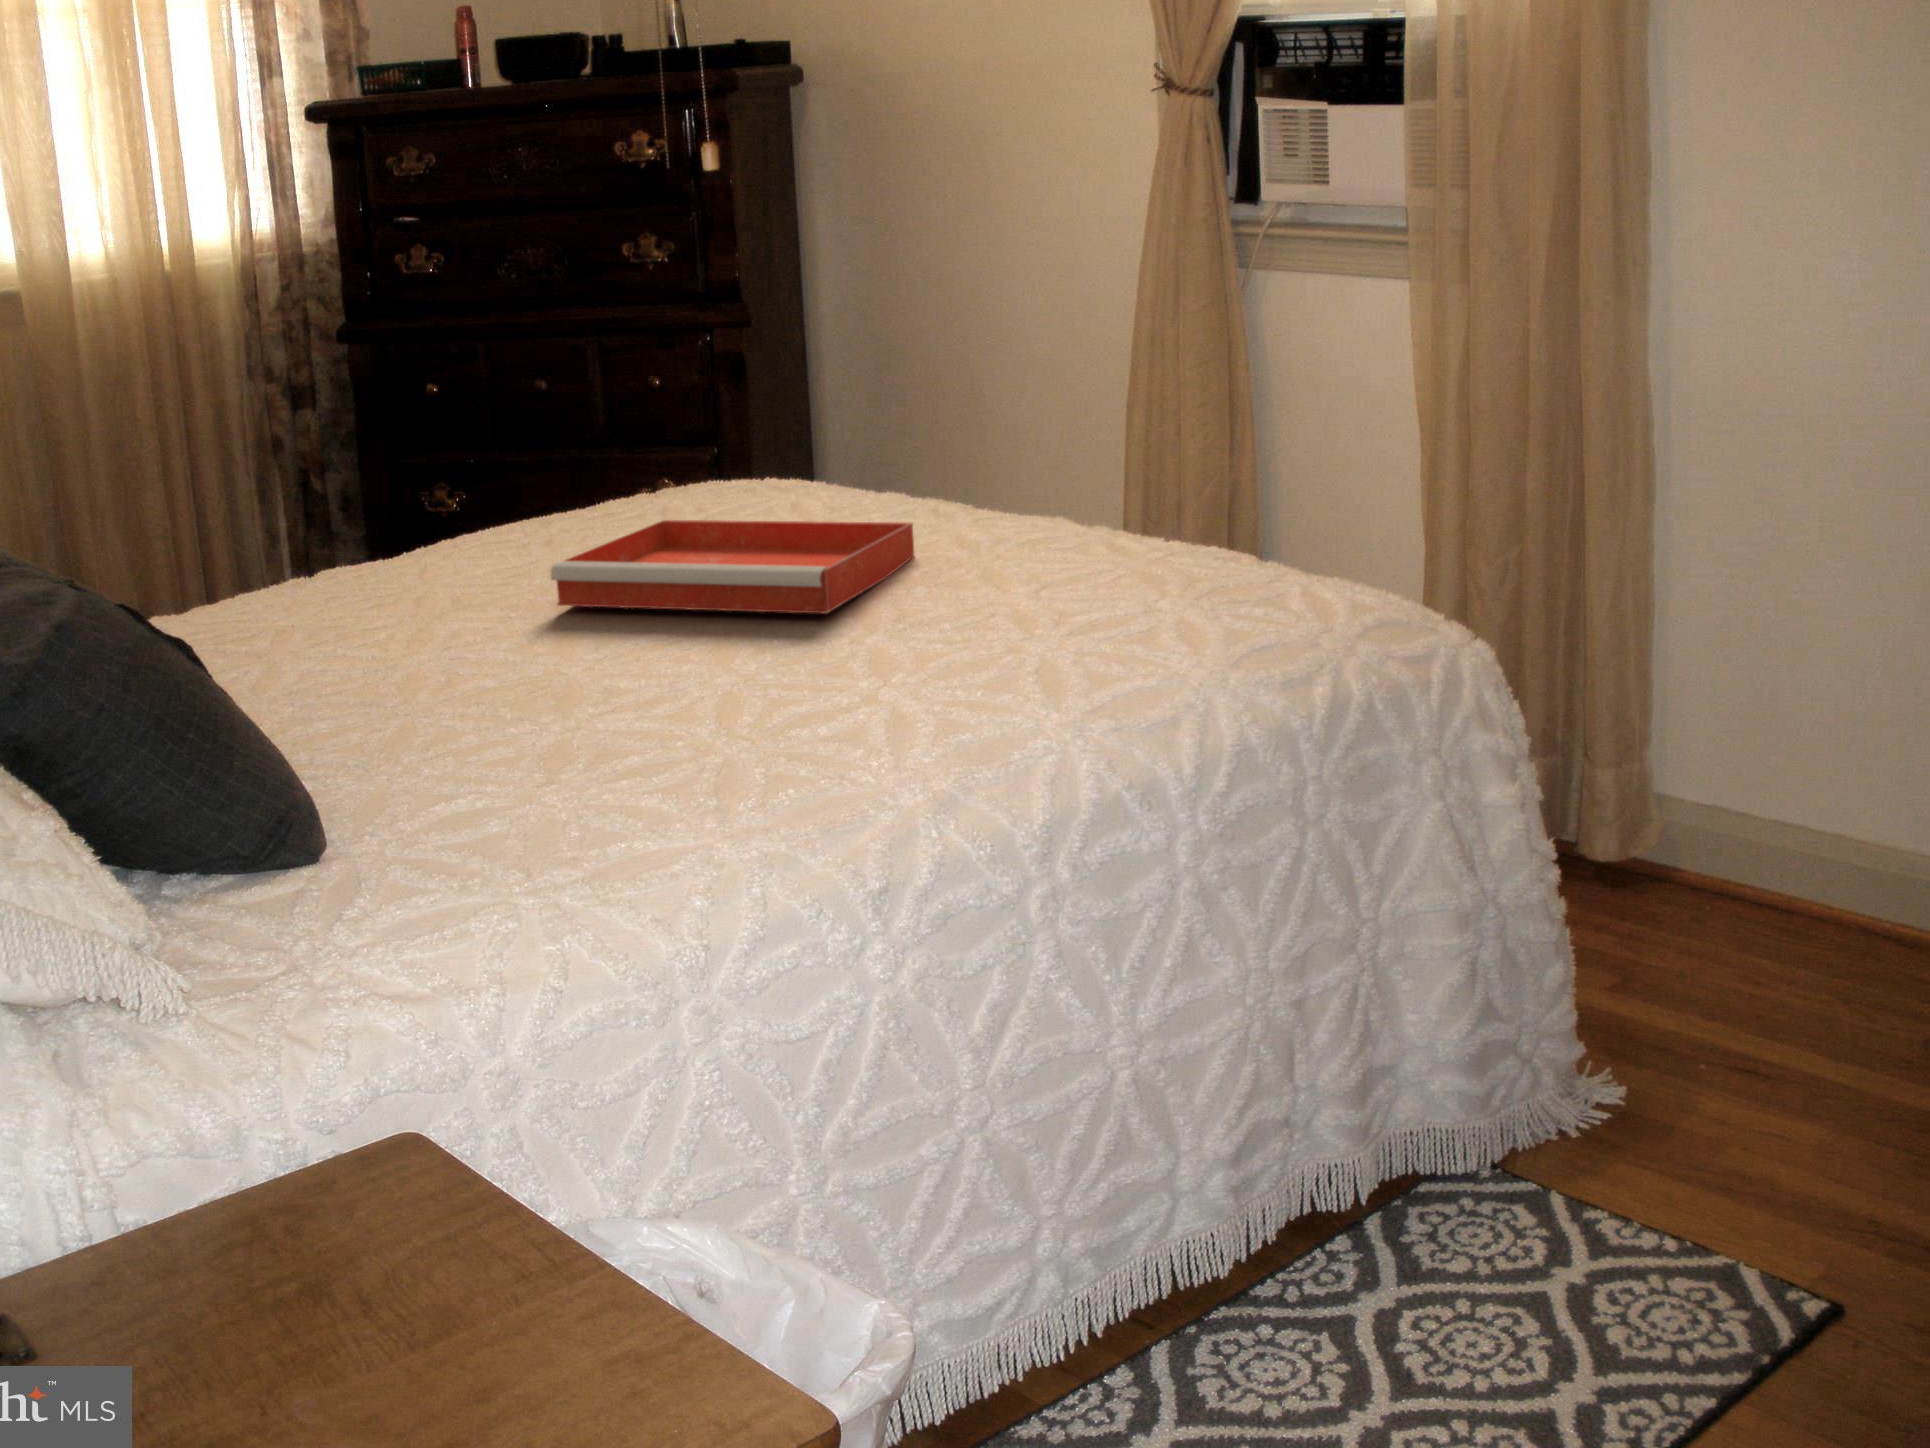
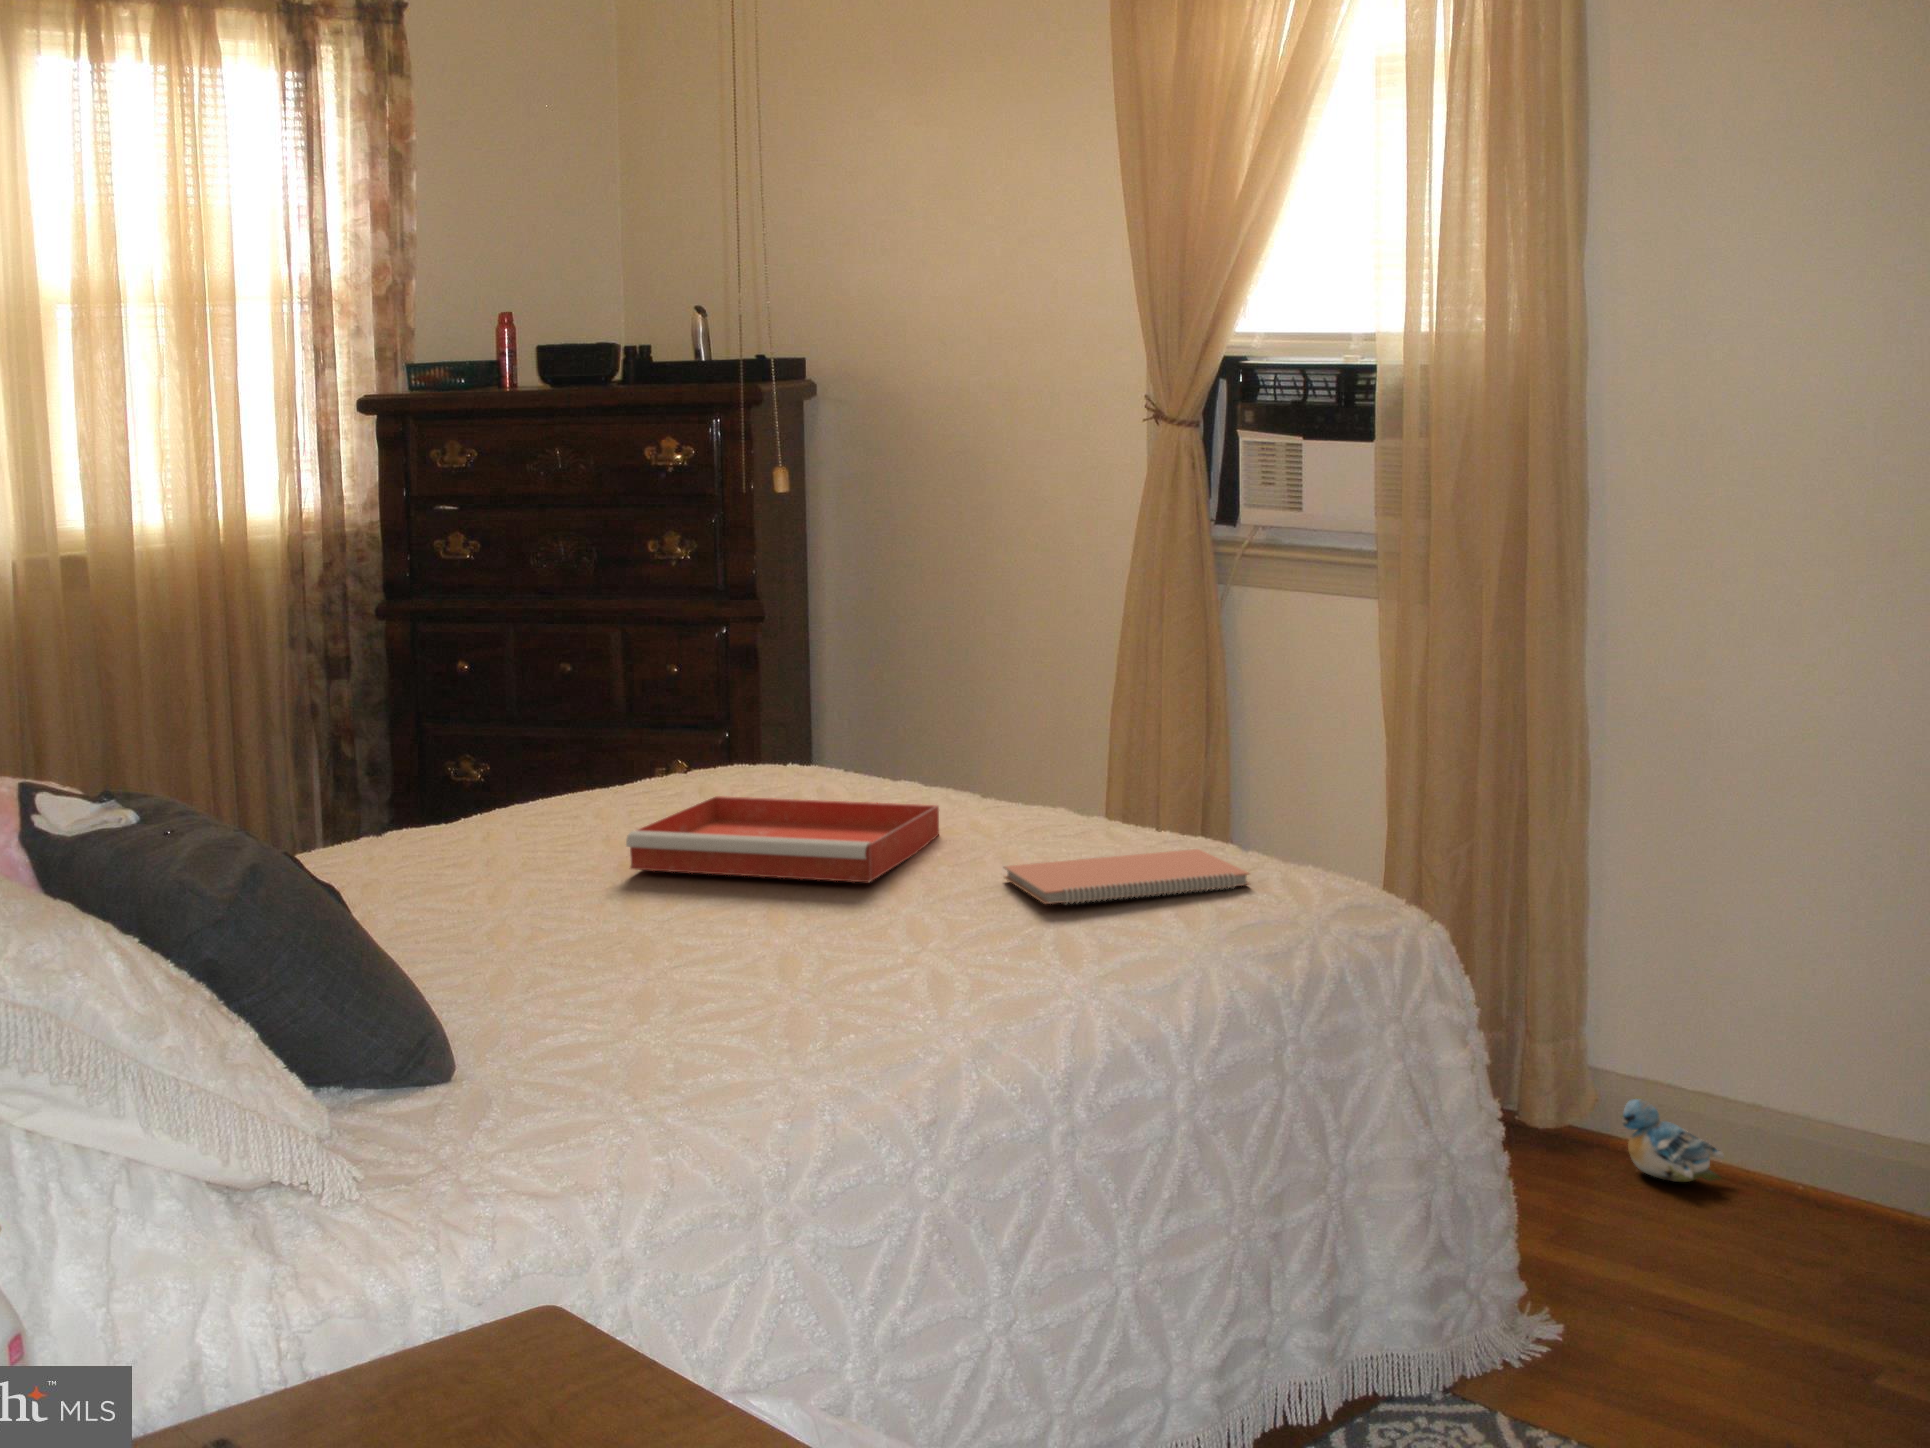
notebook: none [981,564,1270,634] -> present [1004,849,1249,904]
plush toy: none [1677,824,1793,912] -> present [1621,1099,1724,1182]

